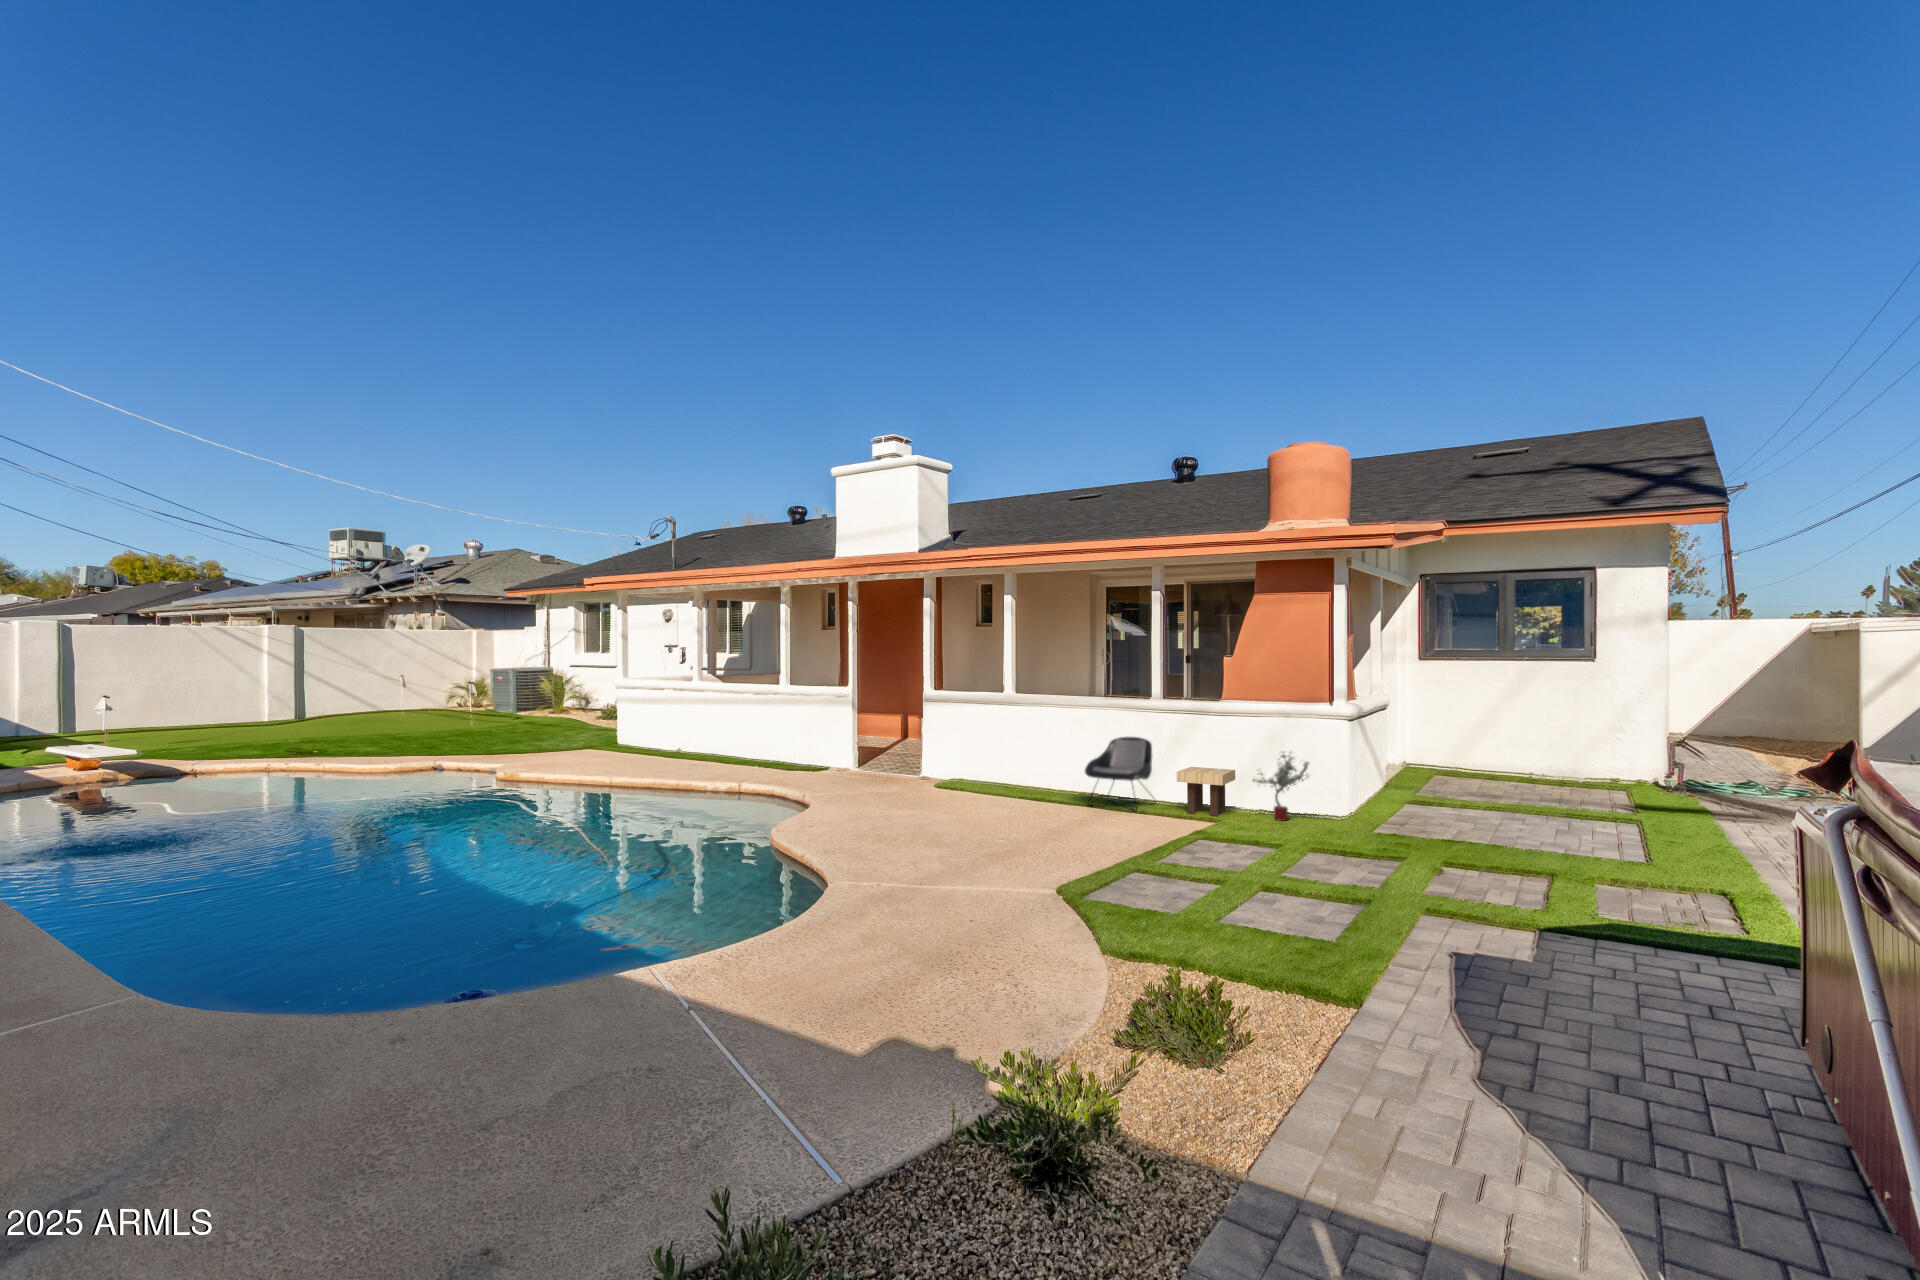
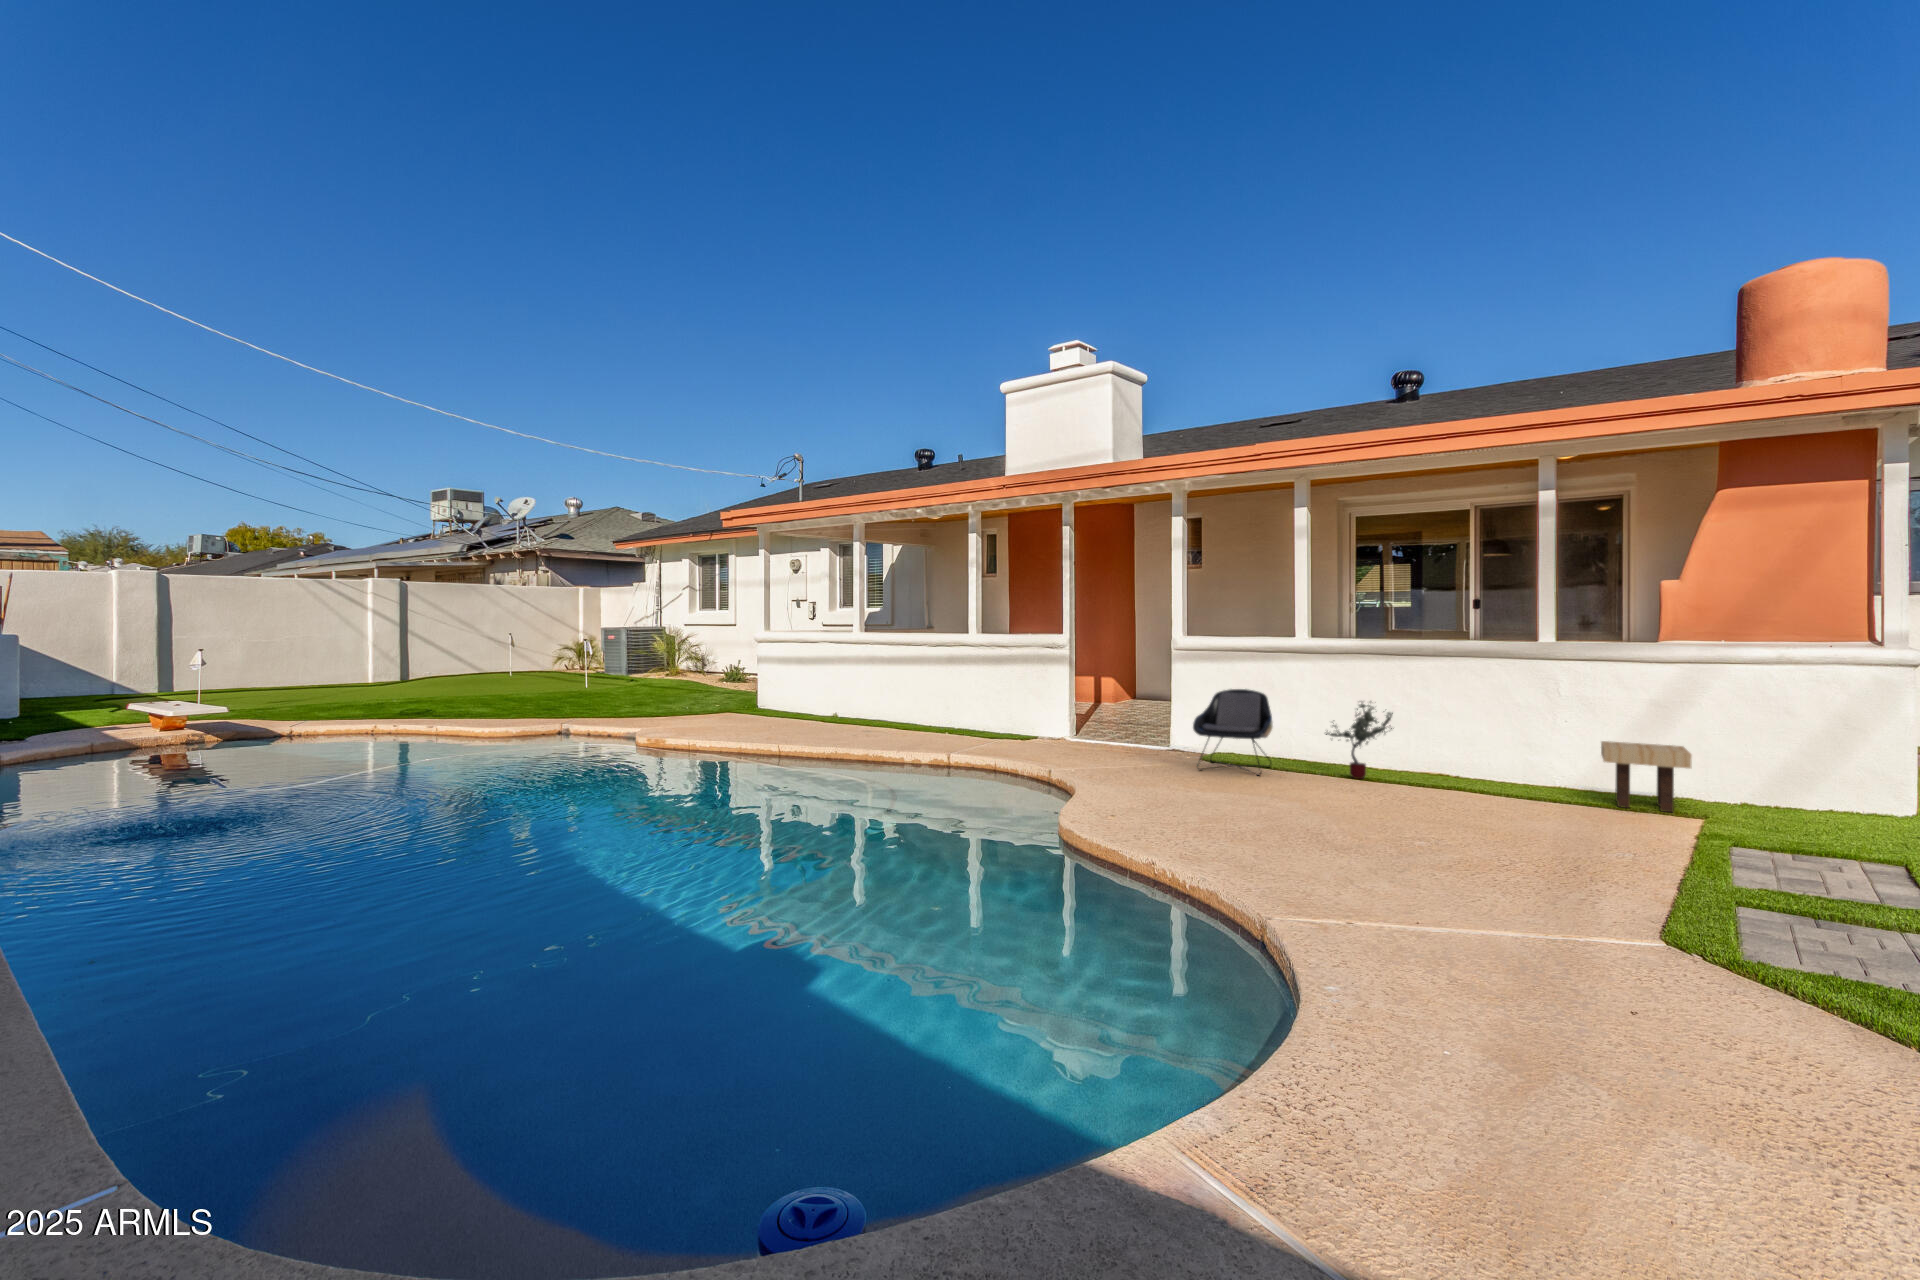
lounge chair: present [1085,737,1154,811] -> present [1193,689,1273,776]
potted tree: present [1252,752,1309,821] -> present [1326,701,1394,779]

